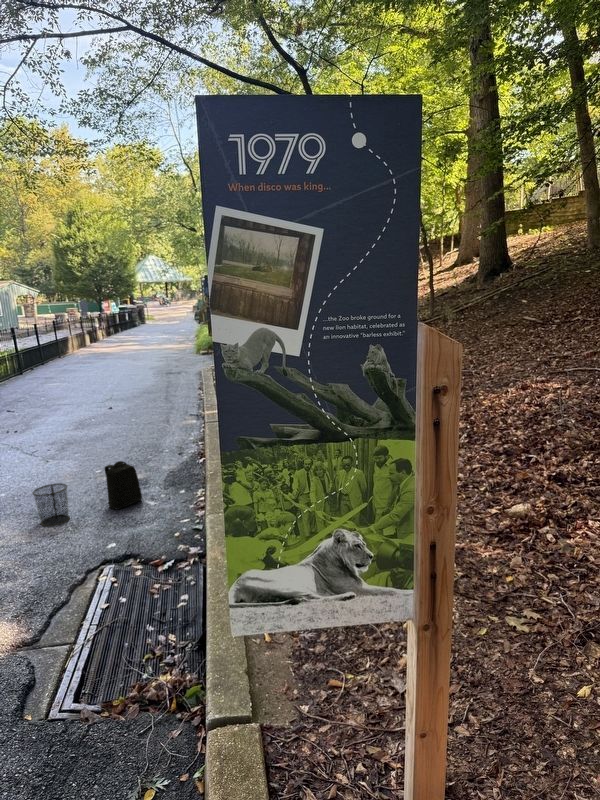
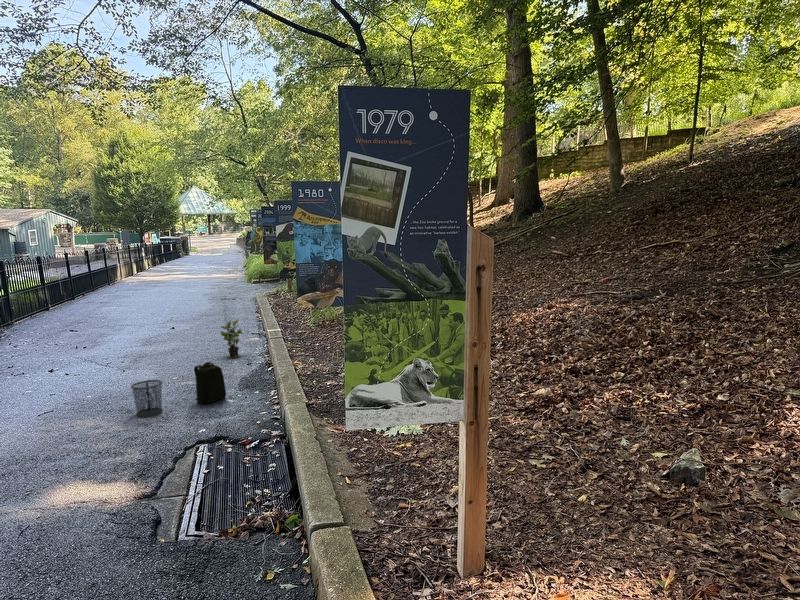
potted plant: none [142,404,167,447] -> present [221,319,242,358]

